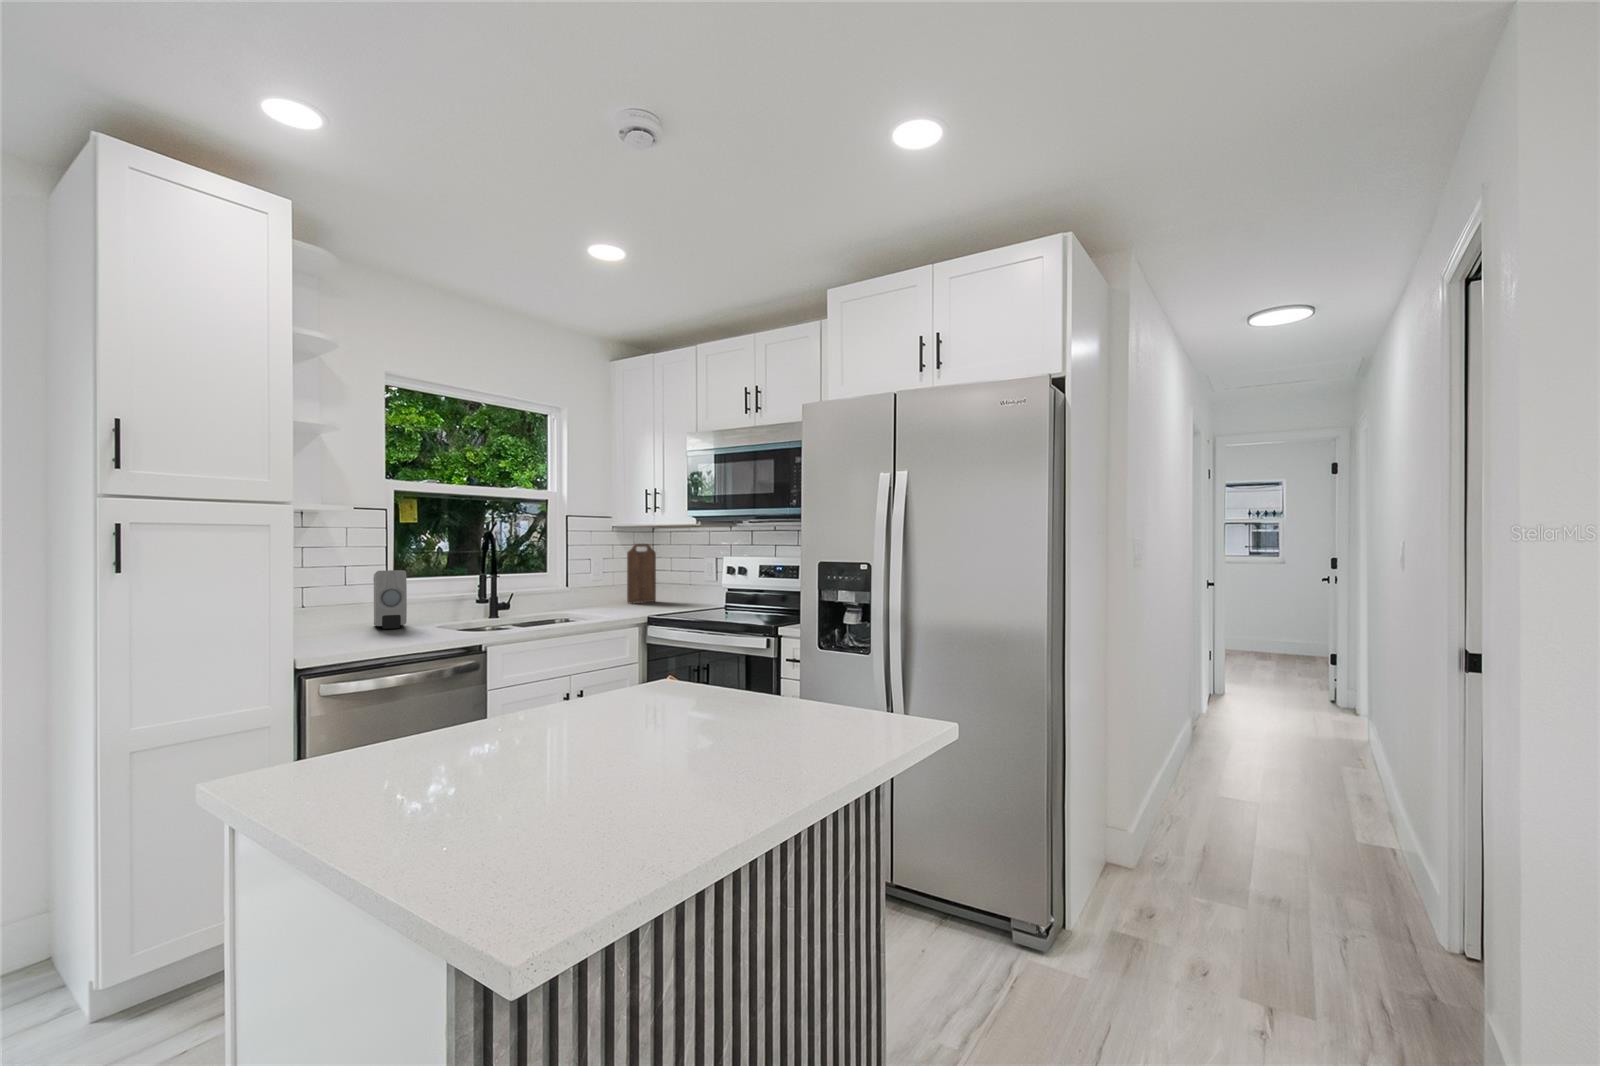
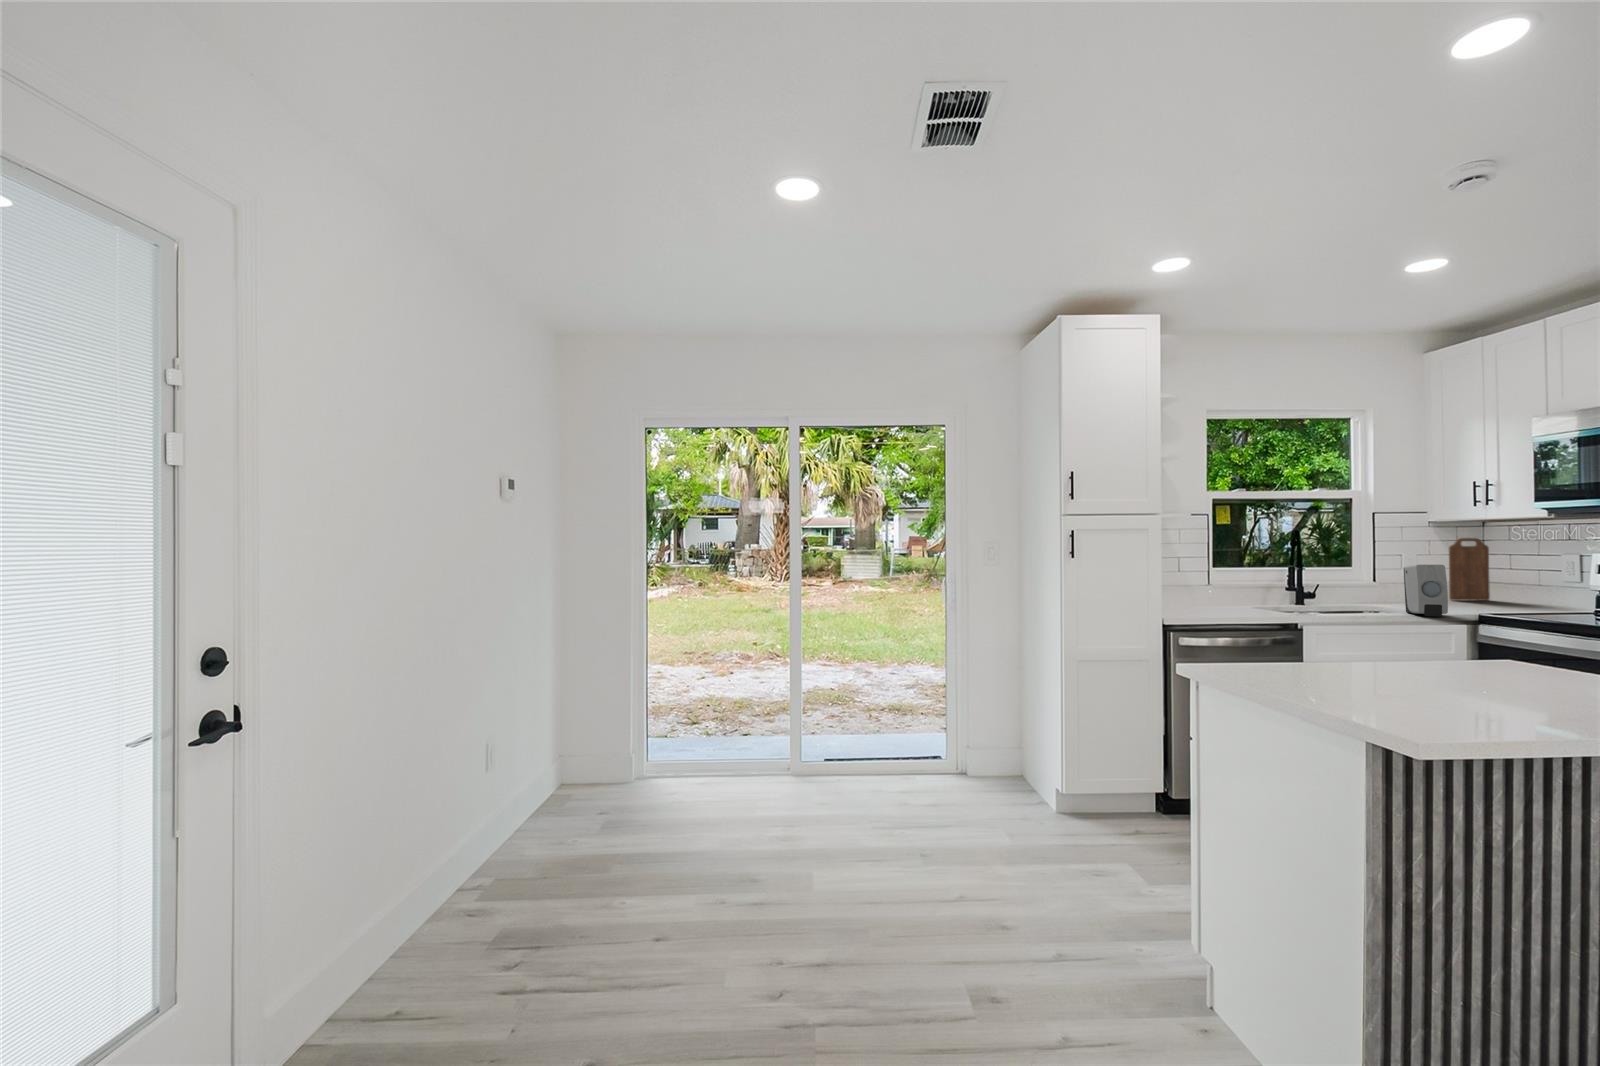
soap dispenser: present [374,570,407,629] -> present [1404,565,1448,617]

